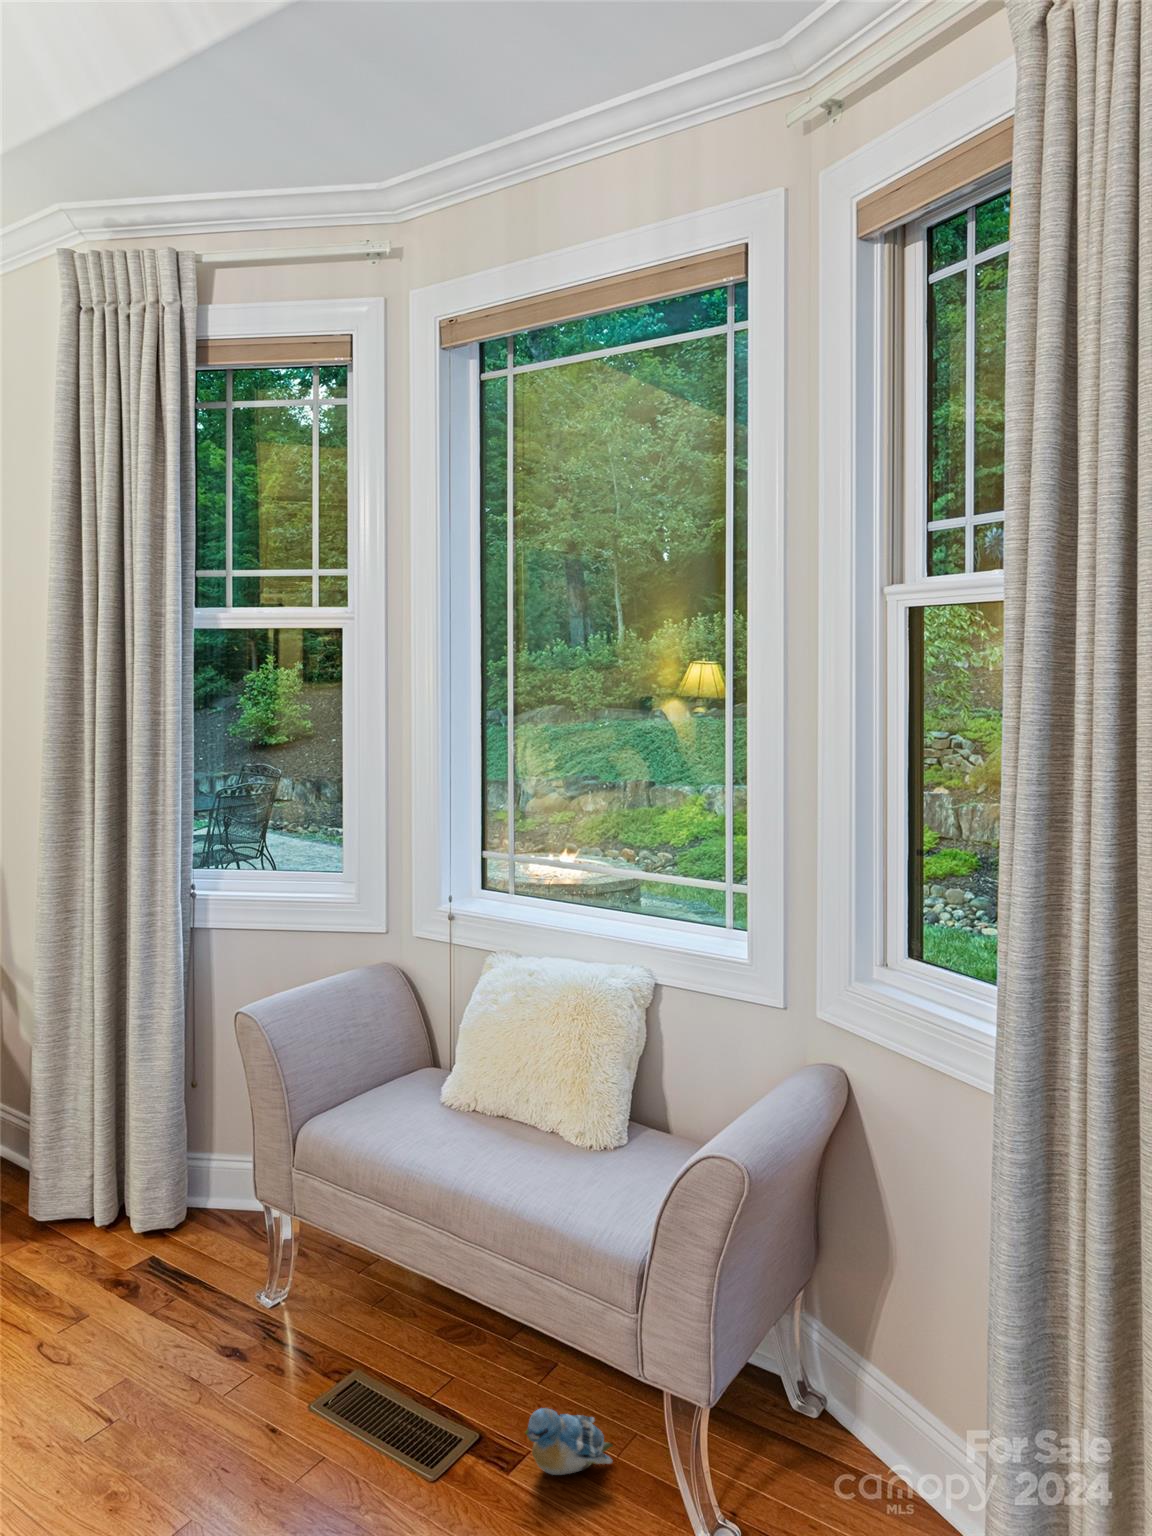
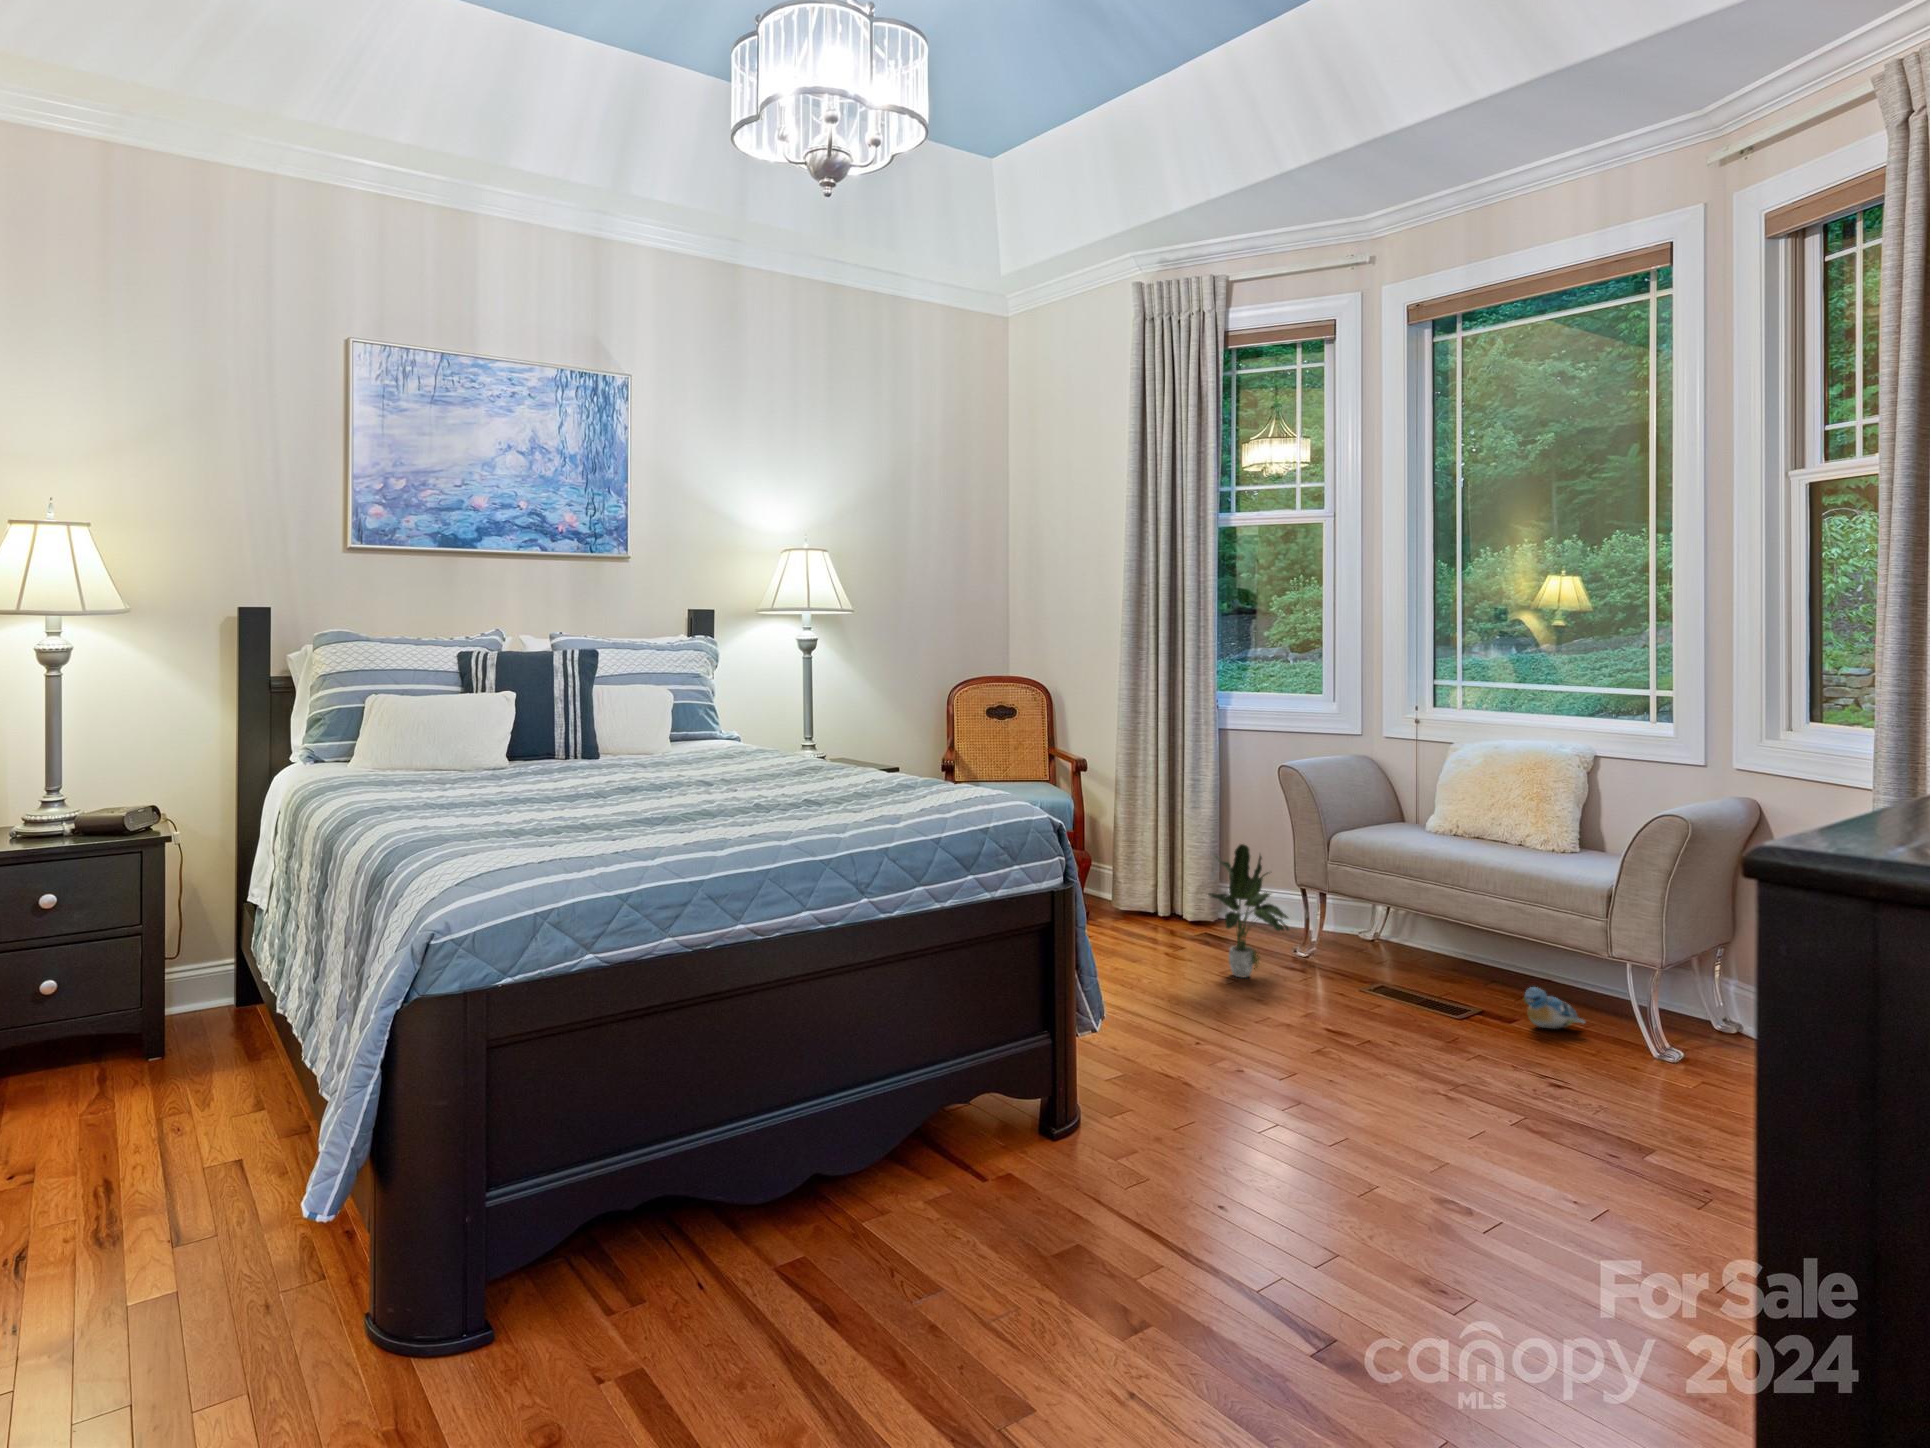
potted plant: none [53,1163,221,1392] -> present [1208,844,1289,977]

